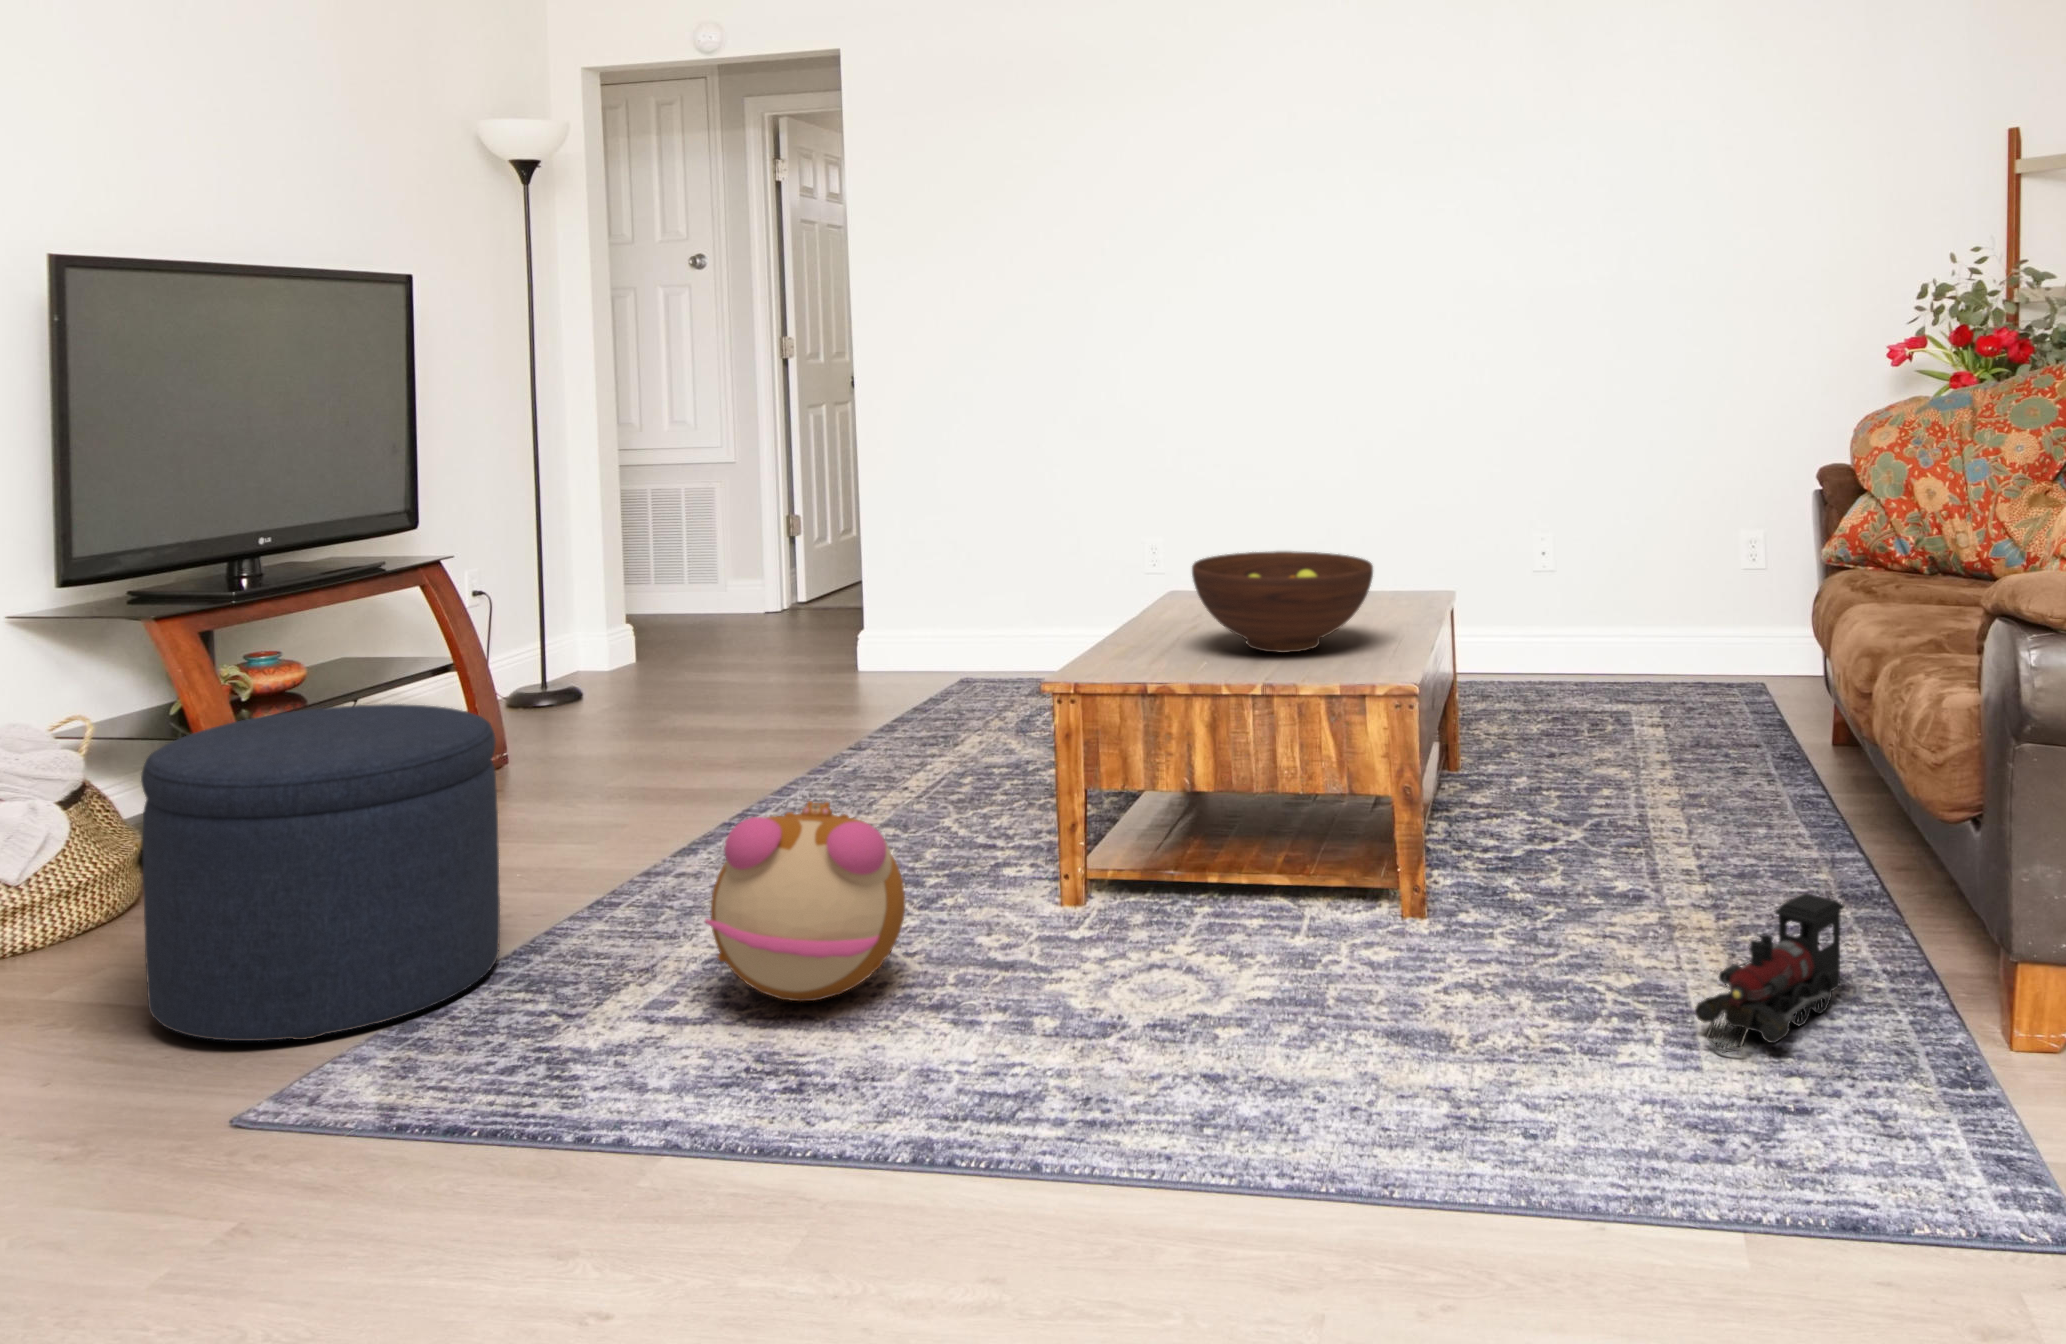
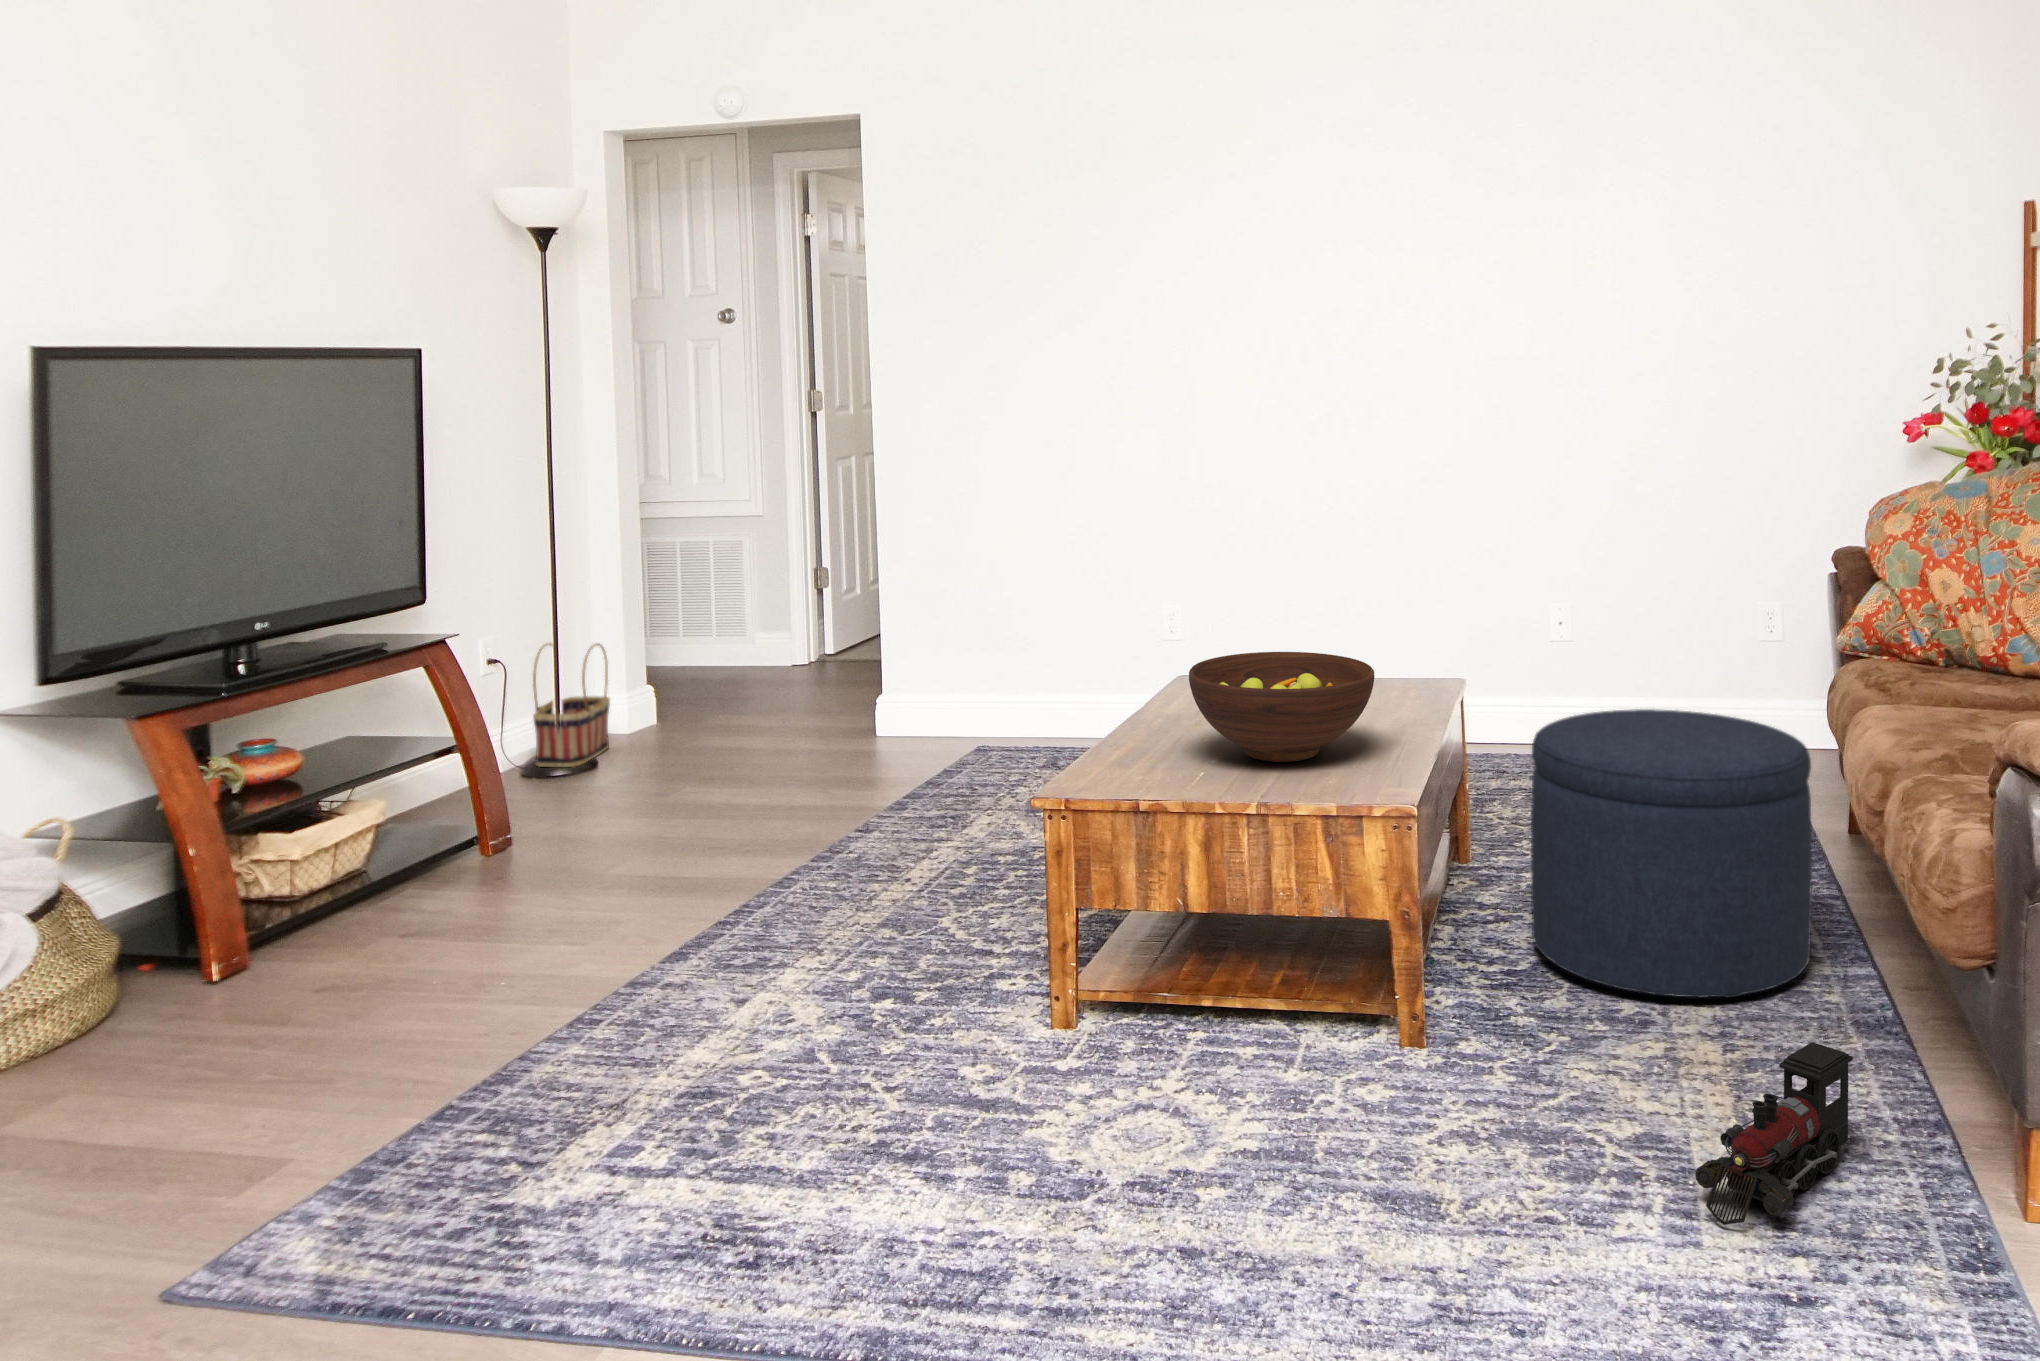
basket: none [519,578,594,700] -> present [533,643,610,767]
ottoman: present [141,704,500,1041] -> present [1531,709,1812,998]
plush toy: present [705,801,905,1001] -> none [667,937,881,1149]

